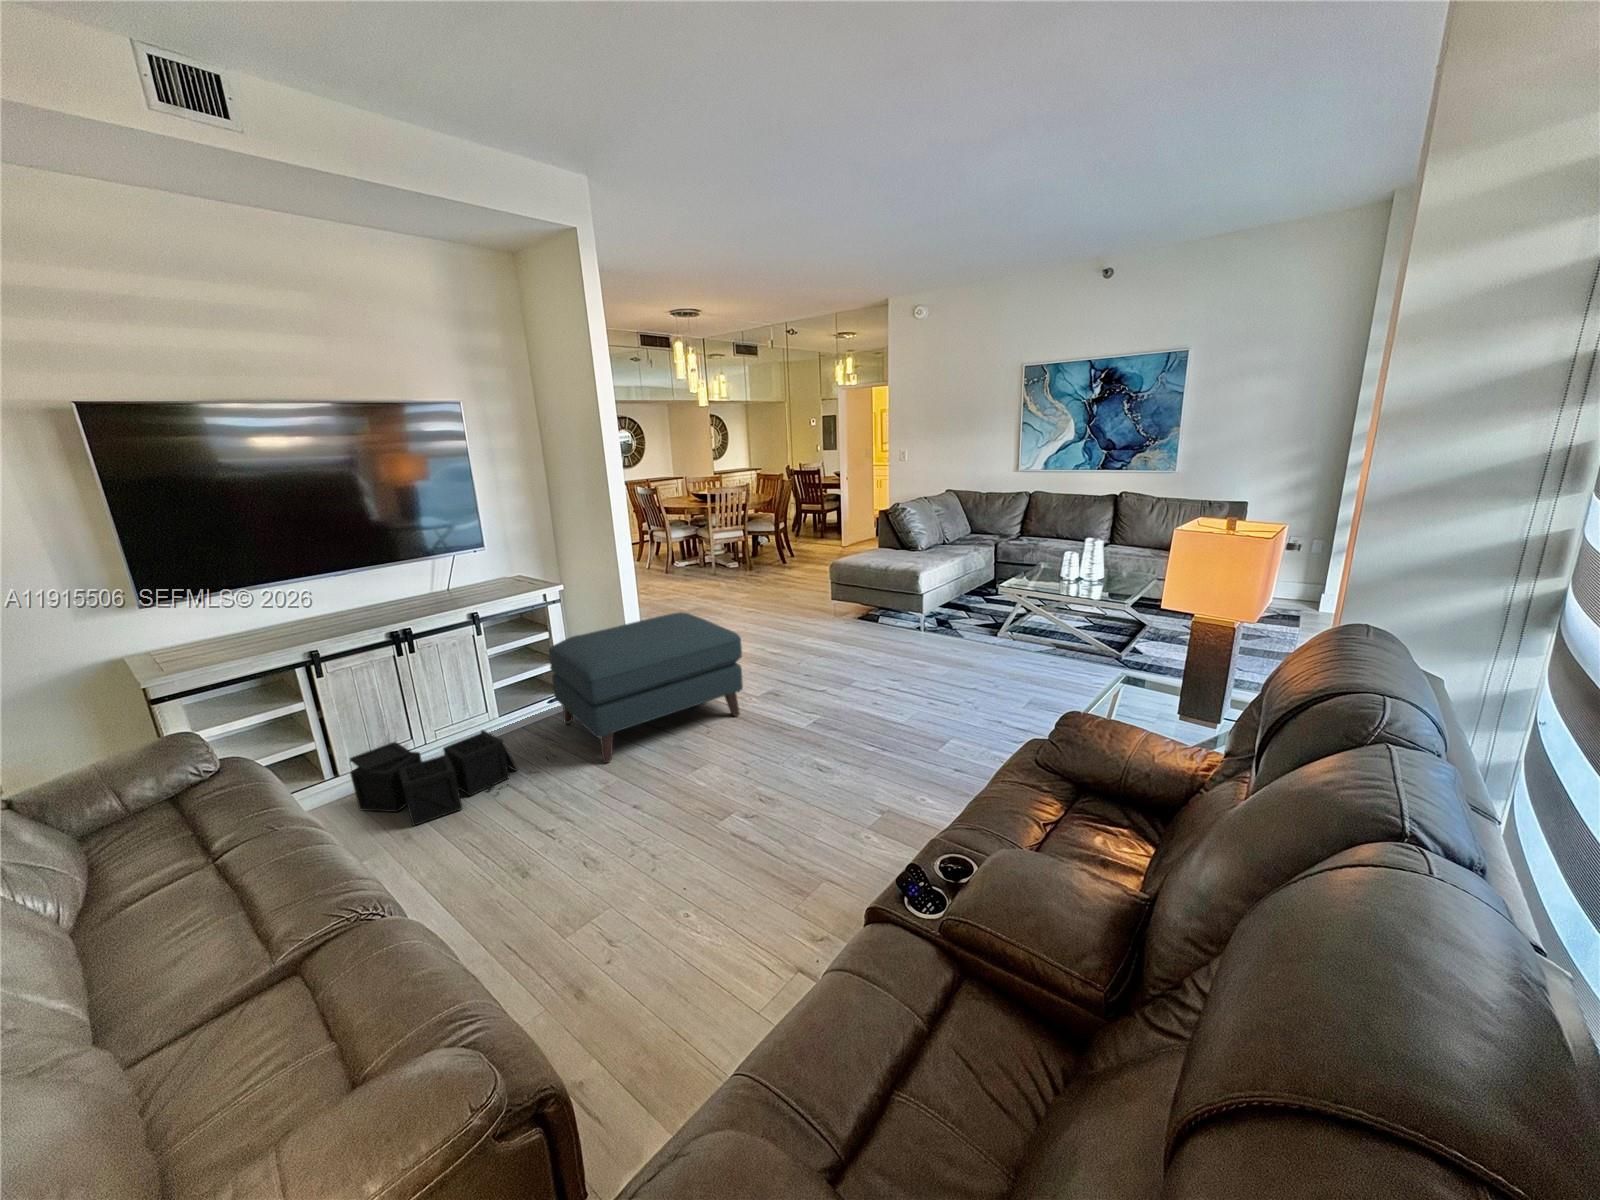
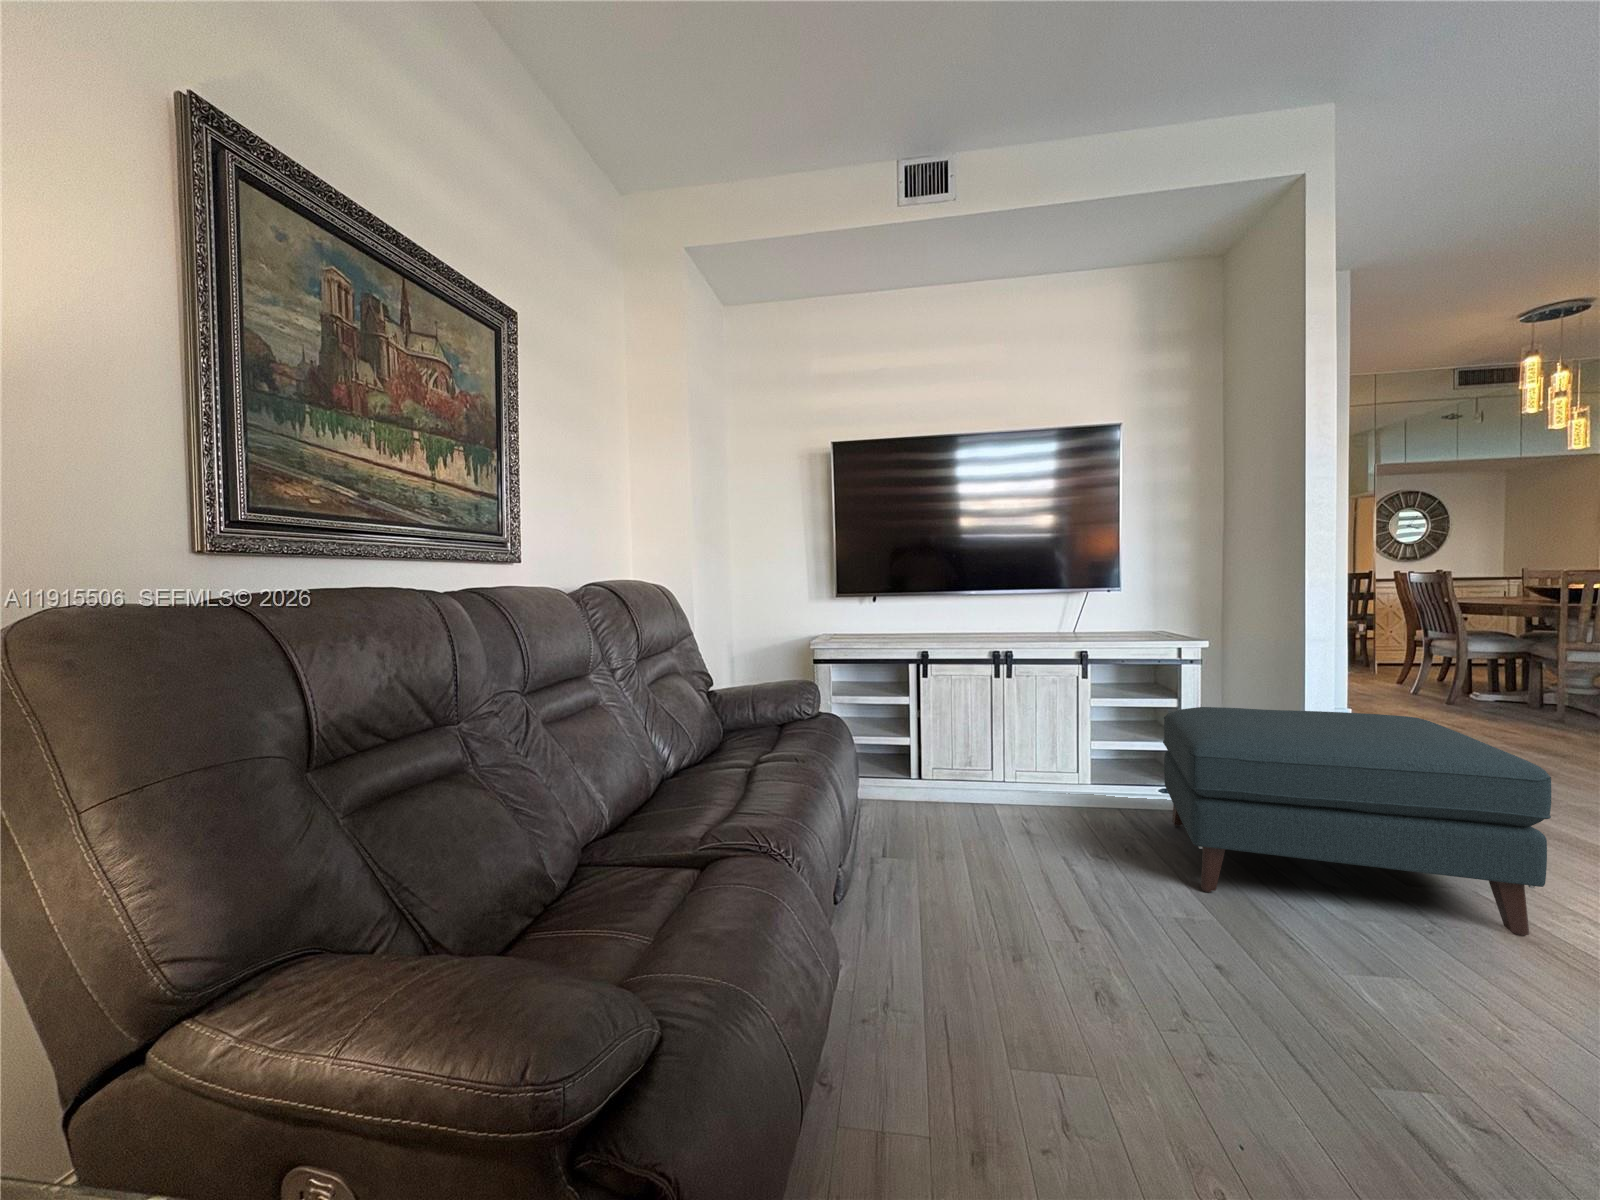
storage bin: present [350,730,518,826] -> none [923,763,1084,861]

